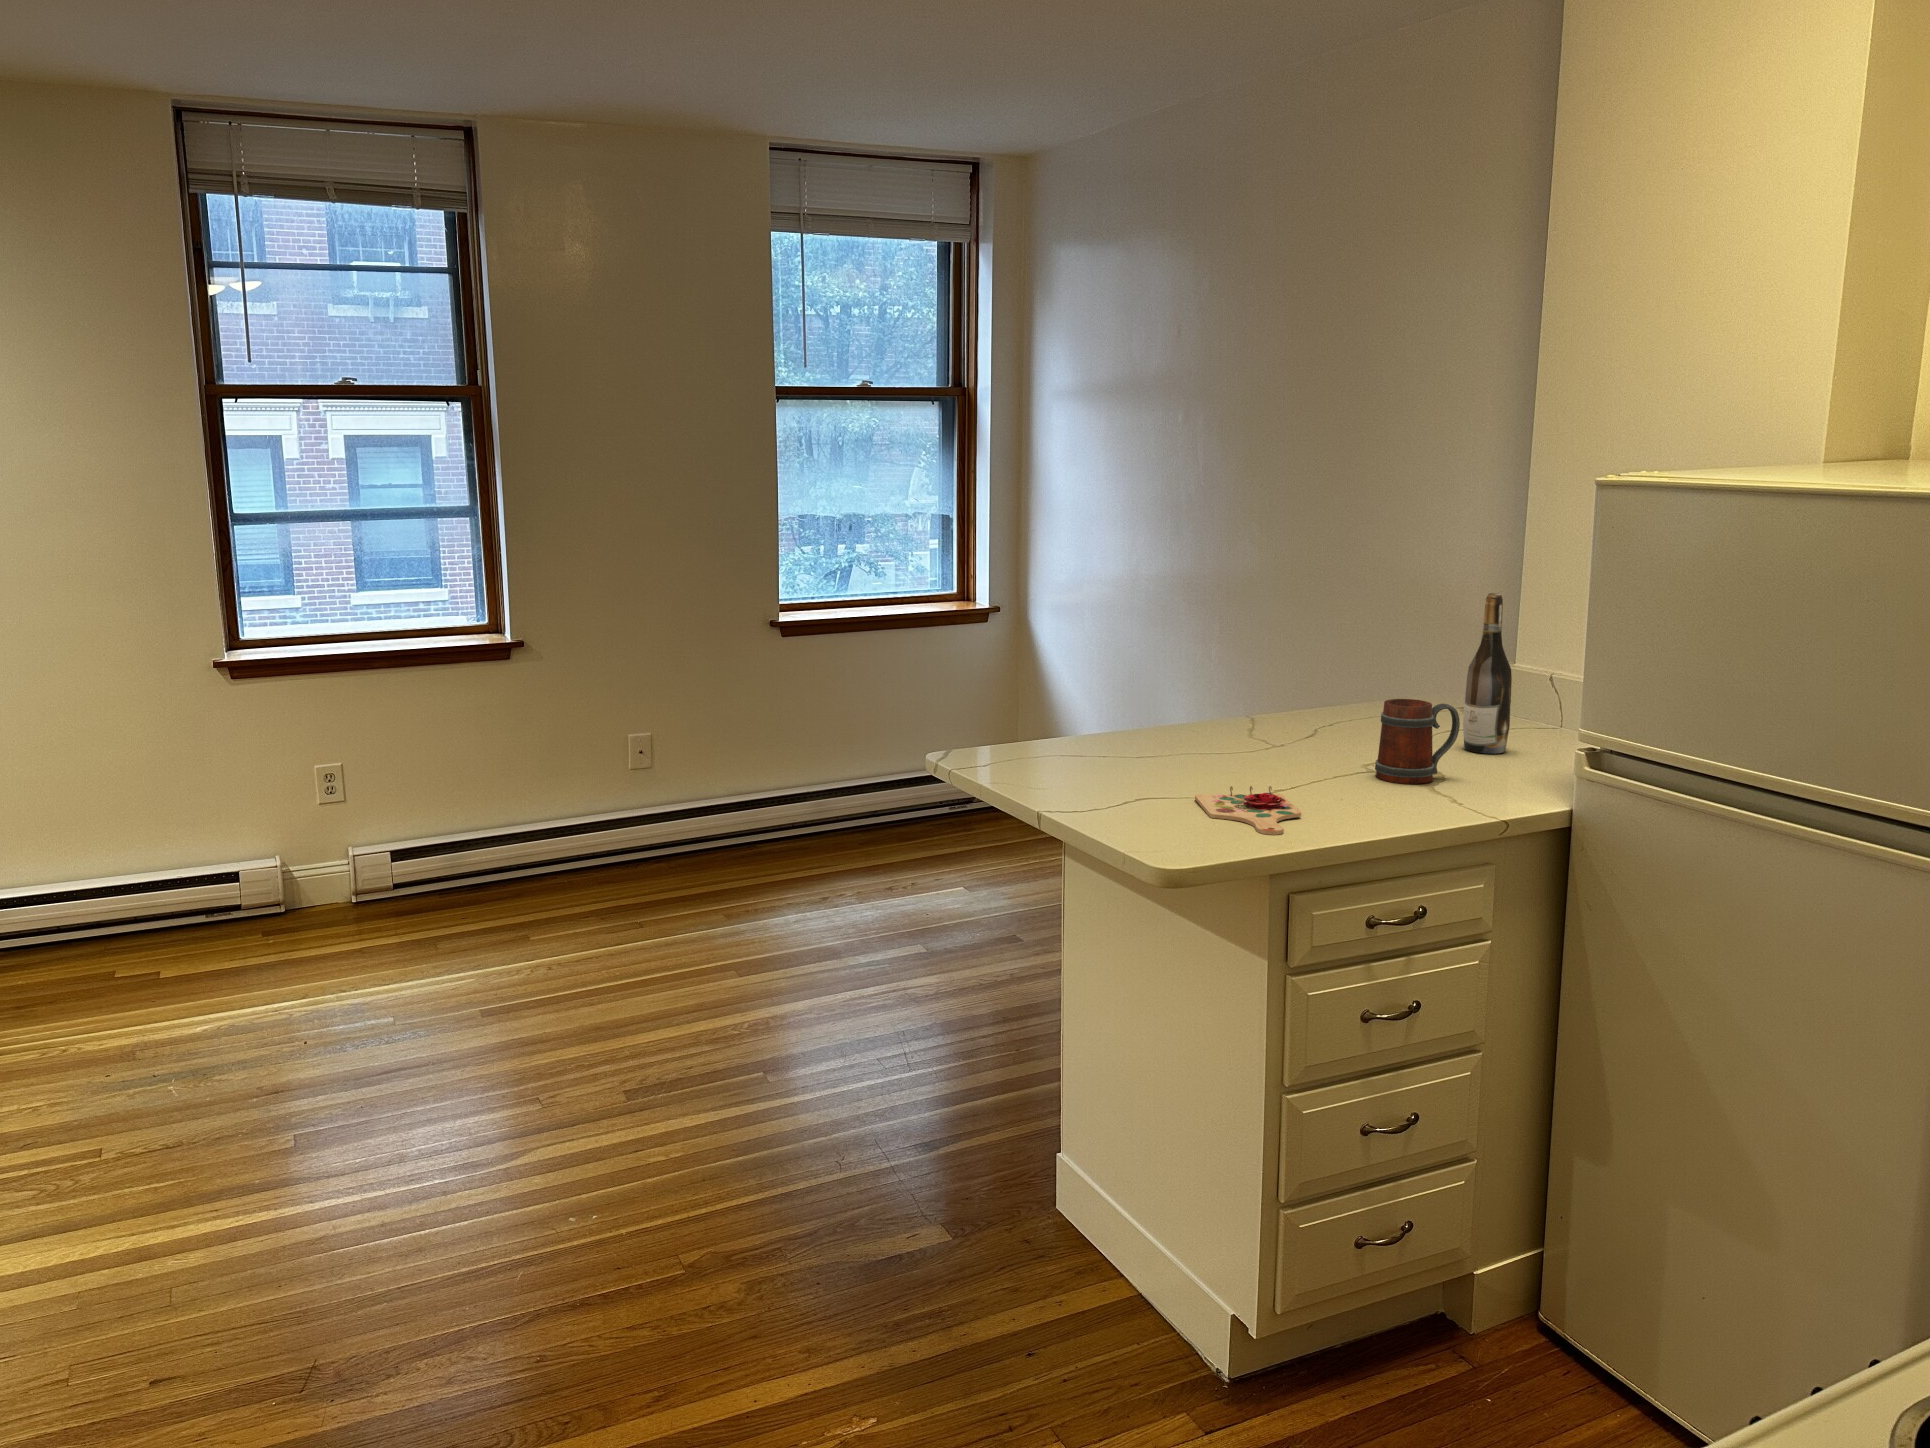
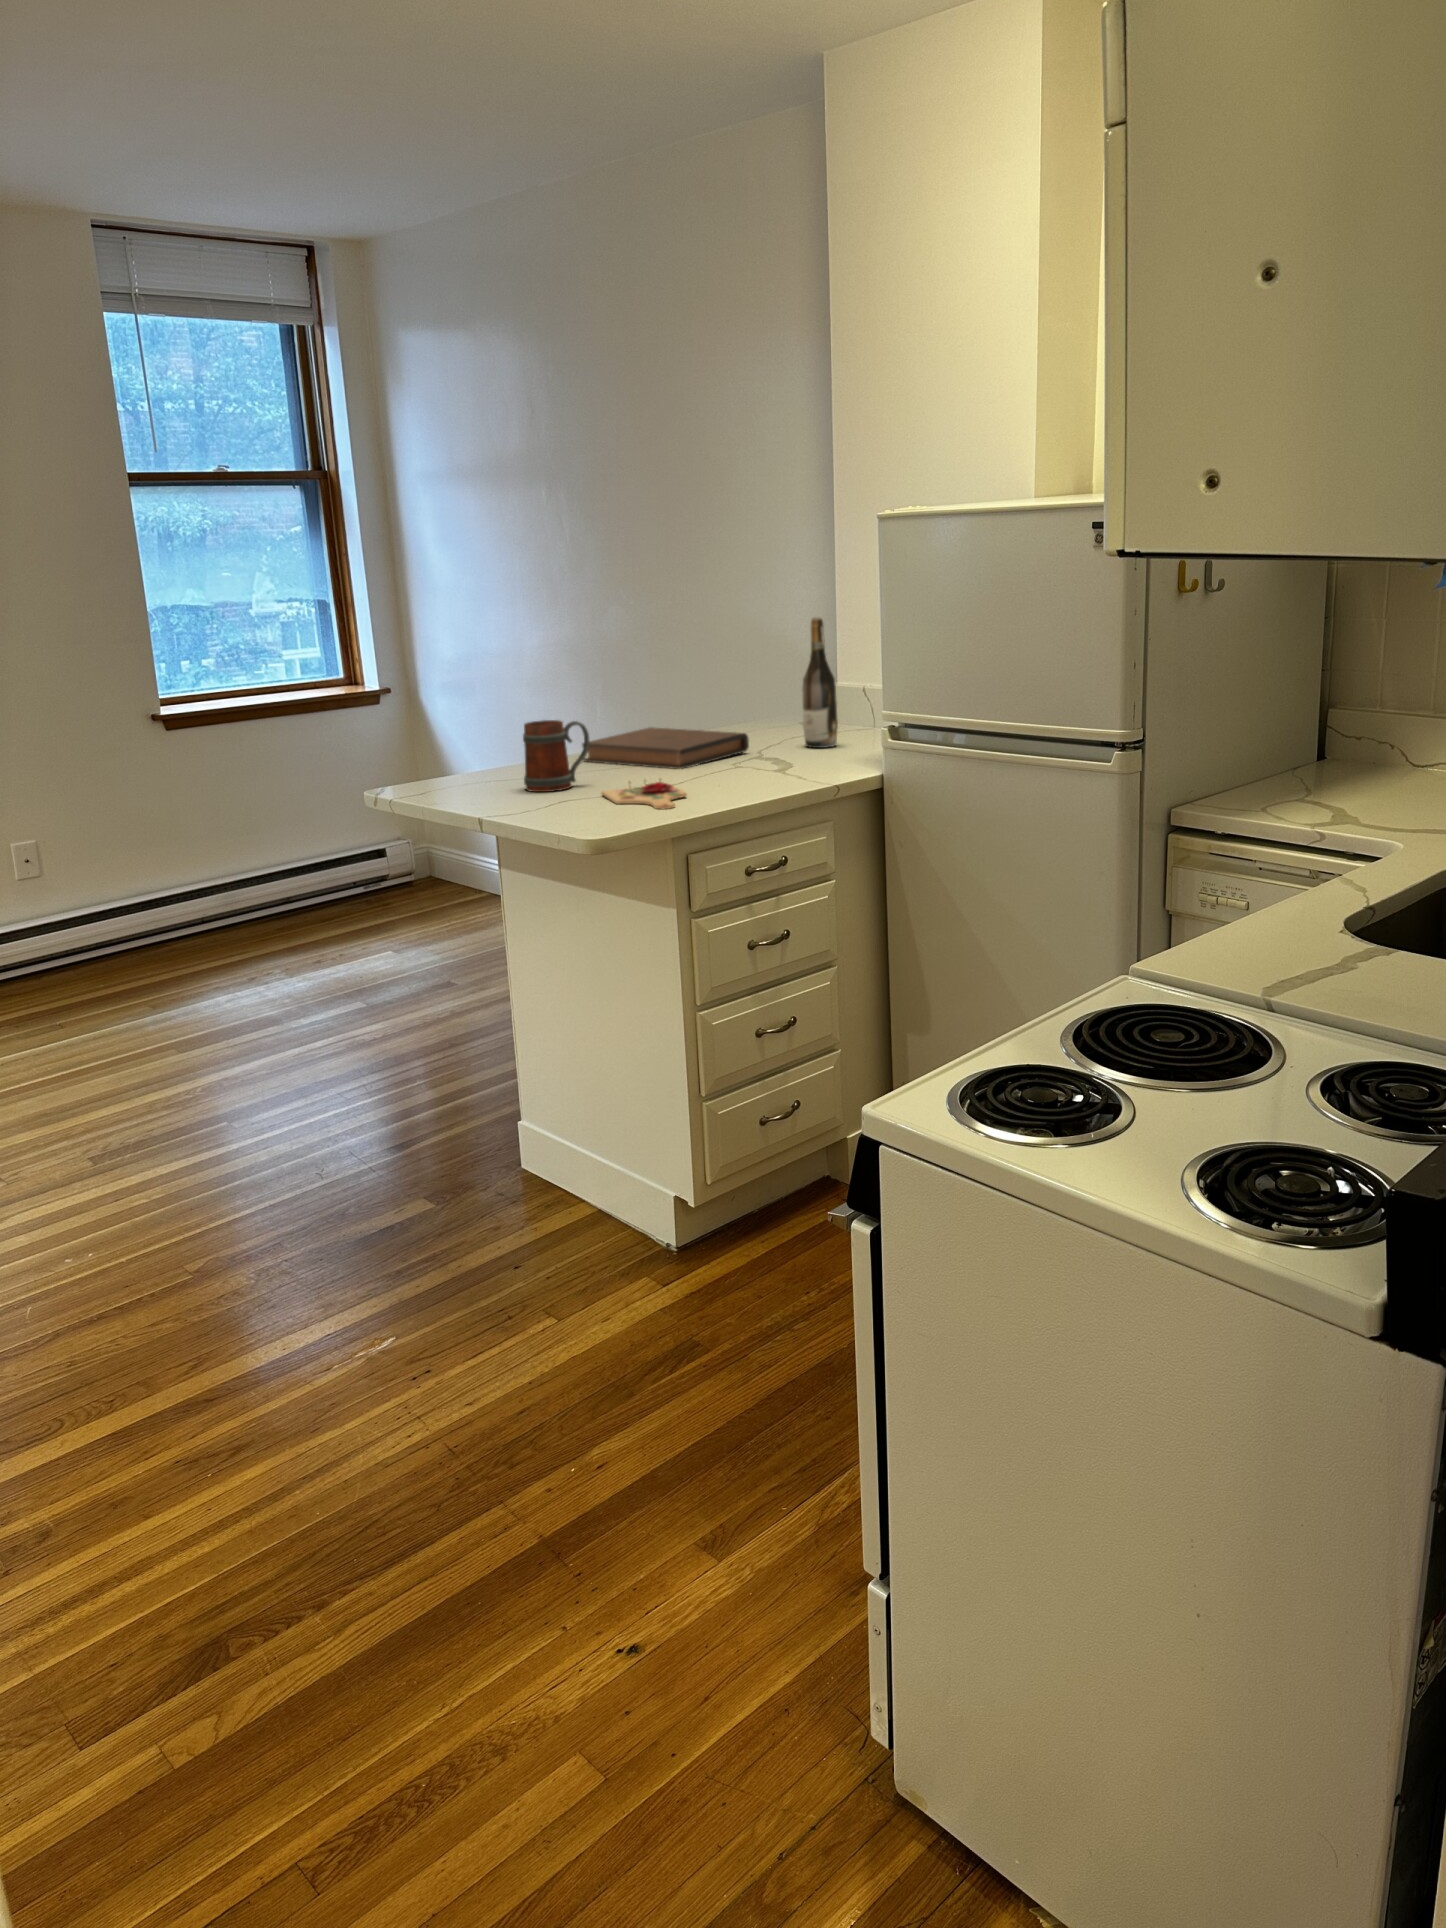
mug: present [1375,699,1460,784] -> present [523,720,589,792]
book: none [1185,704,1391,769] -> present [582,727,749,769]

